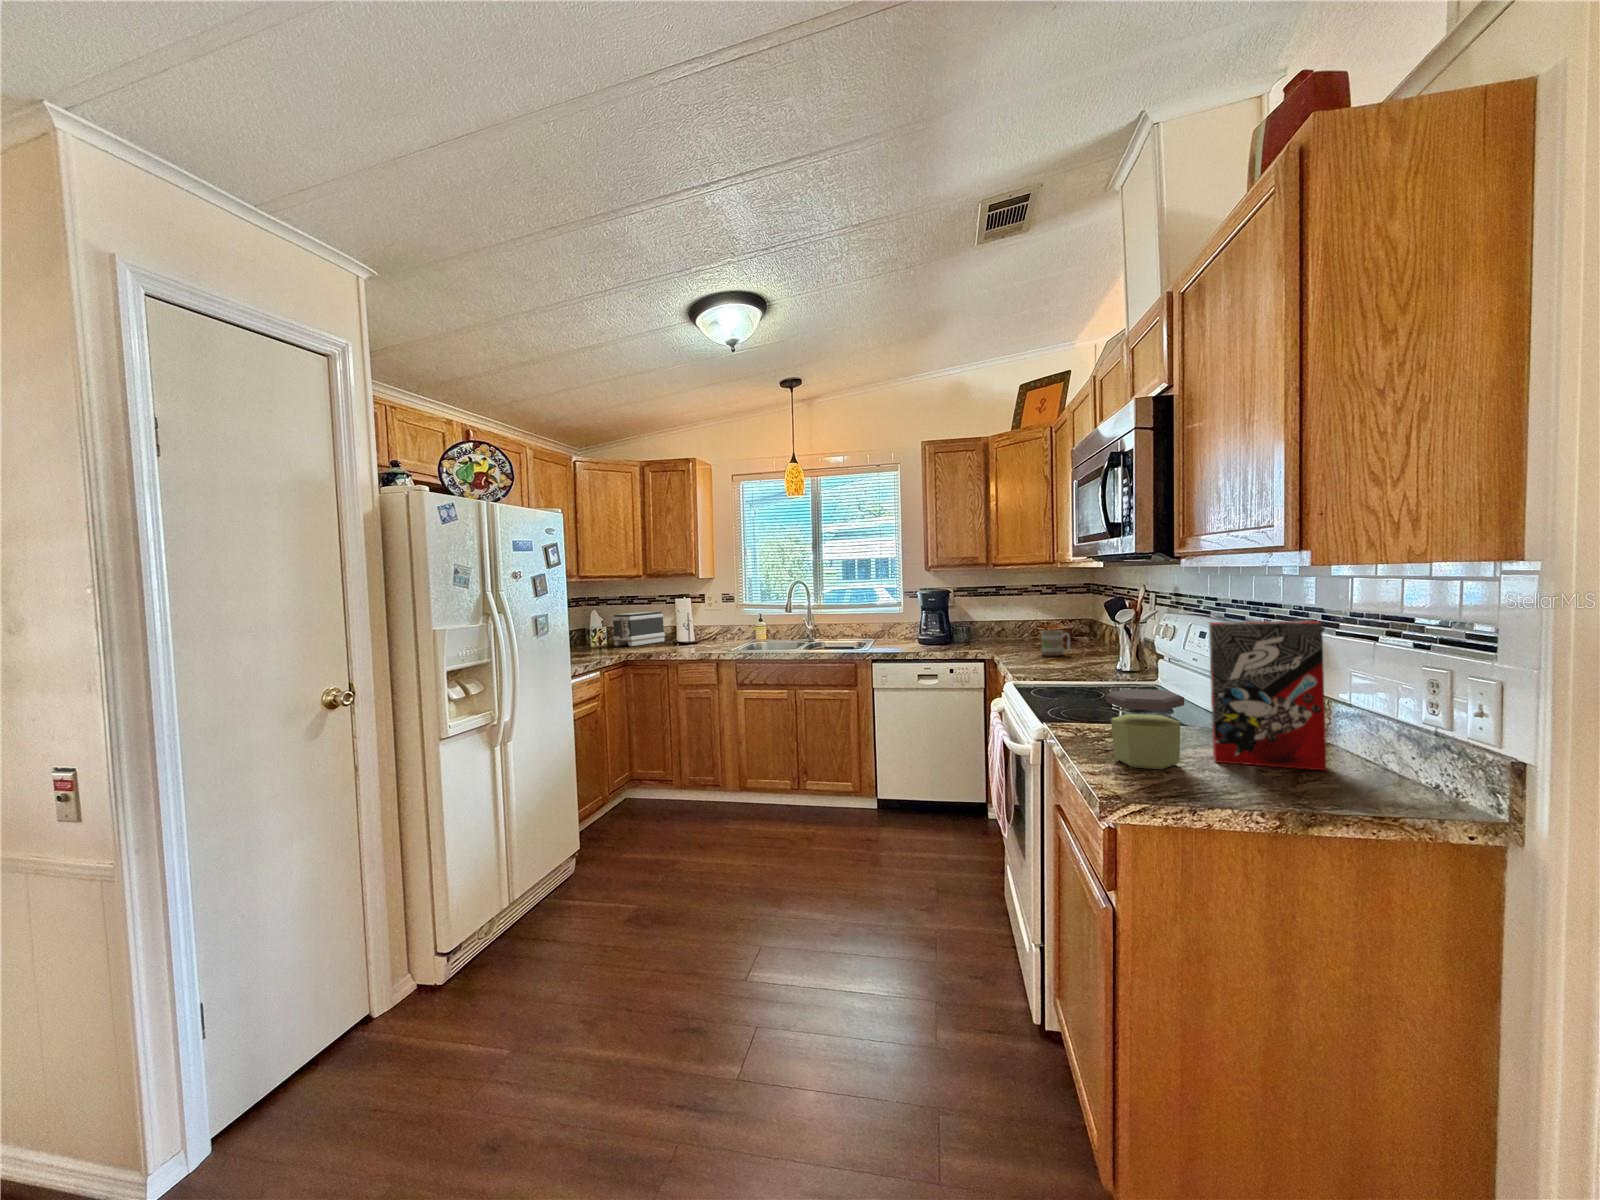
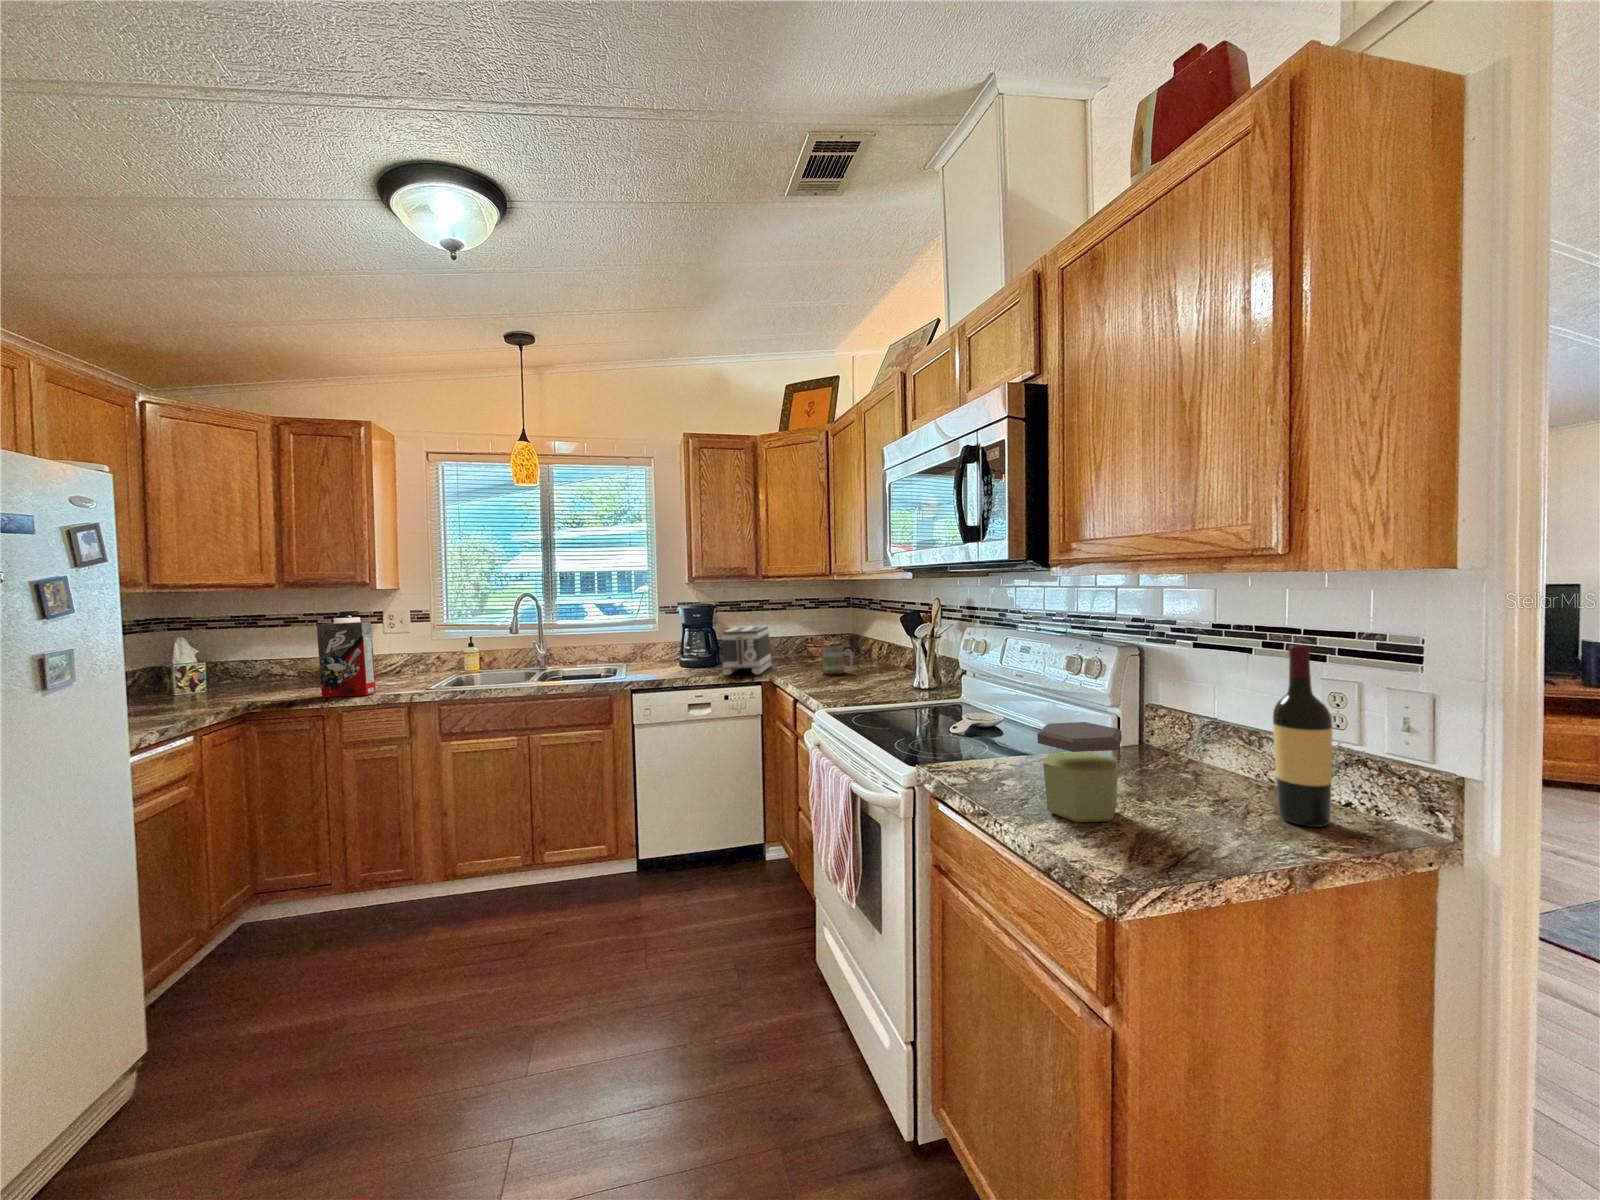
toaster: present [612,612,665,646] -> present [722,626,771,675]
cereal box: present [1209,621,1326,771] -> present [317,622,376,697]
wine bottle: none [1331,628,1389,796] -> present [1273,645,1332,827]

